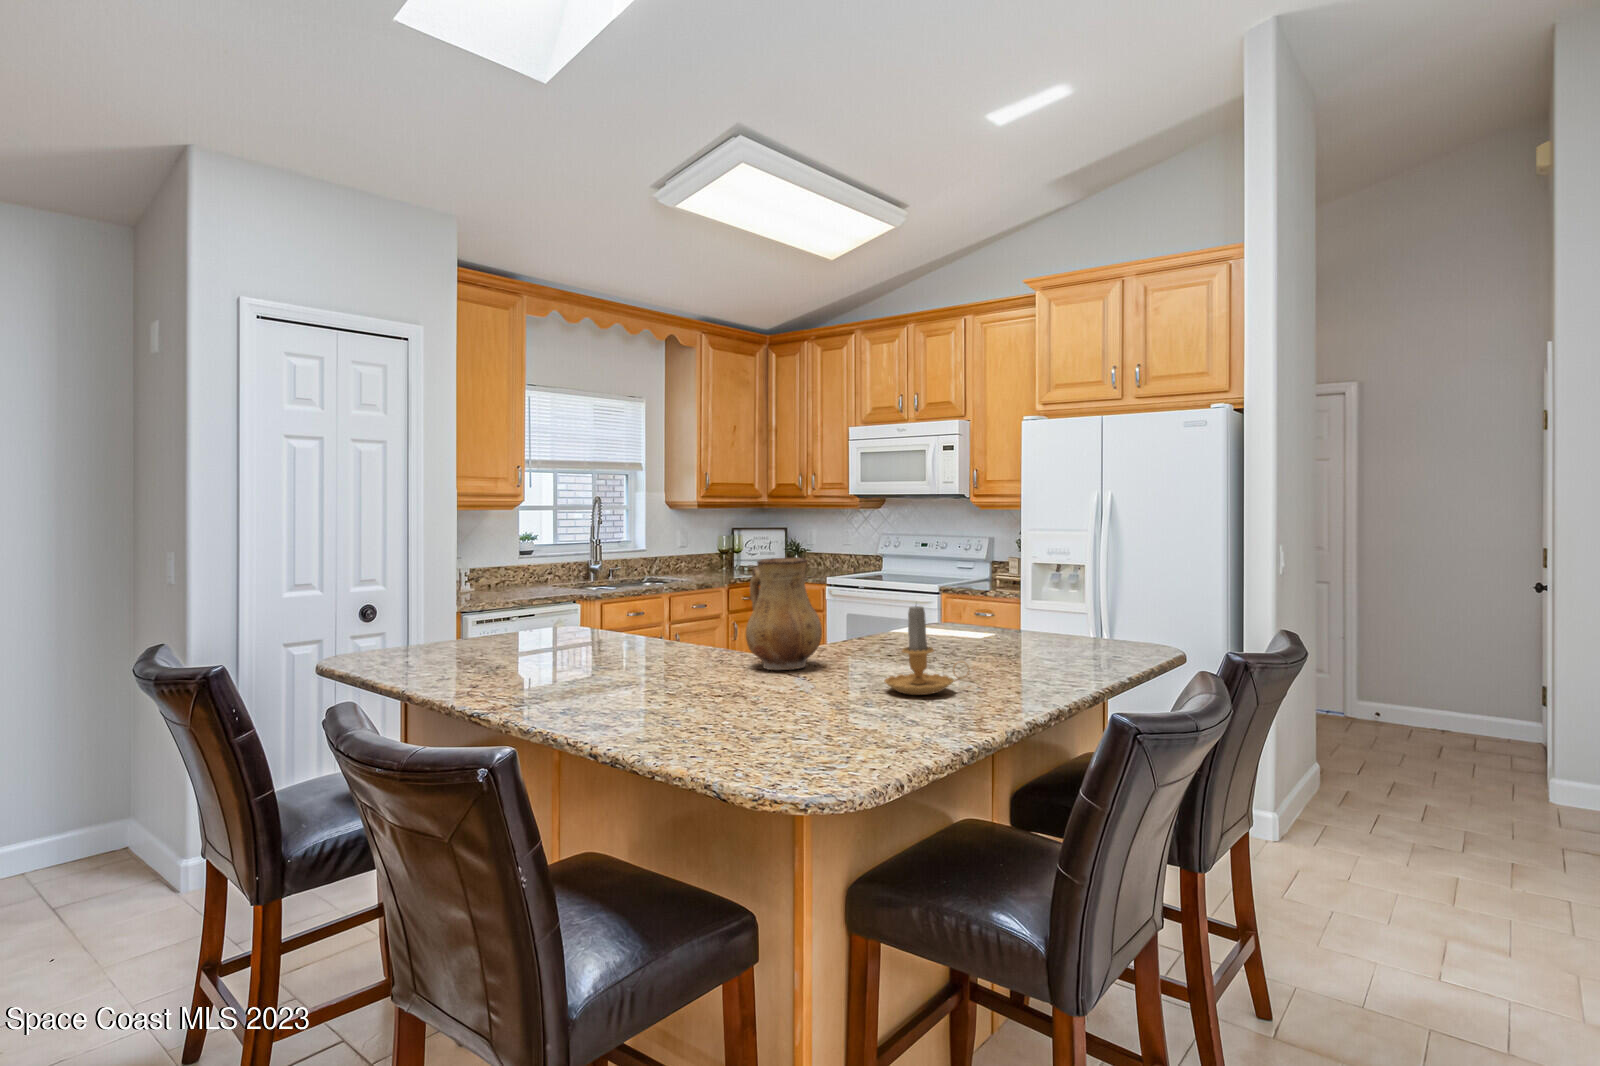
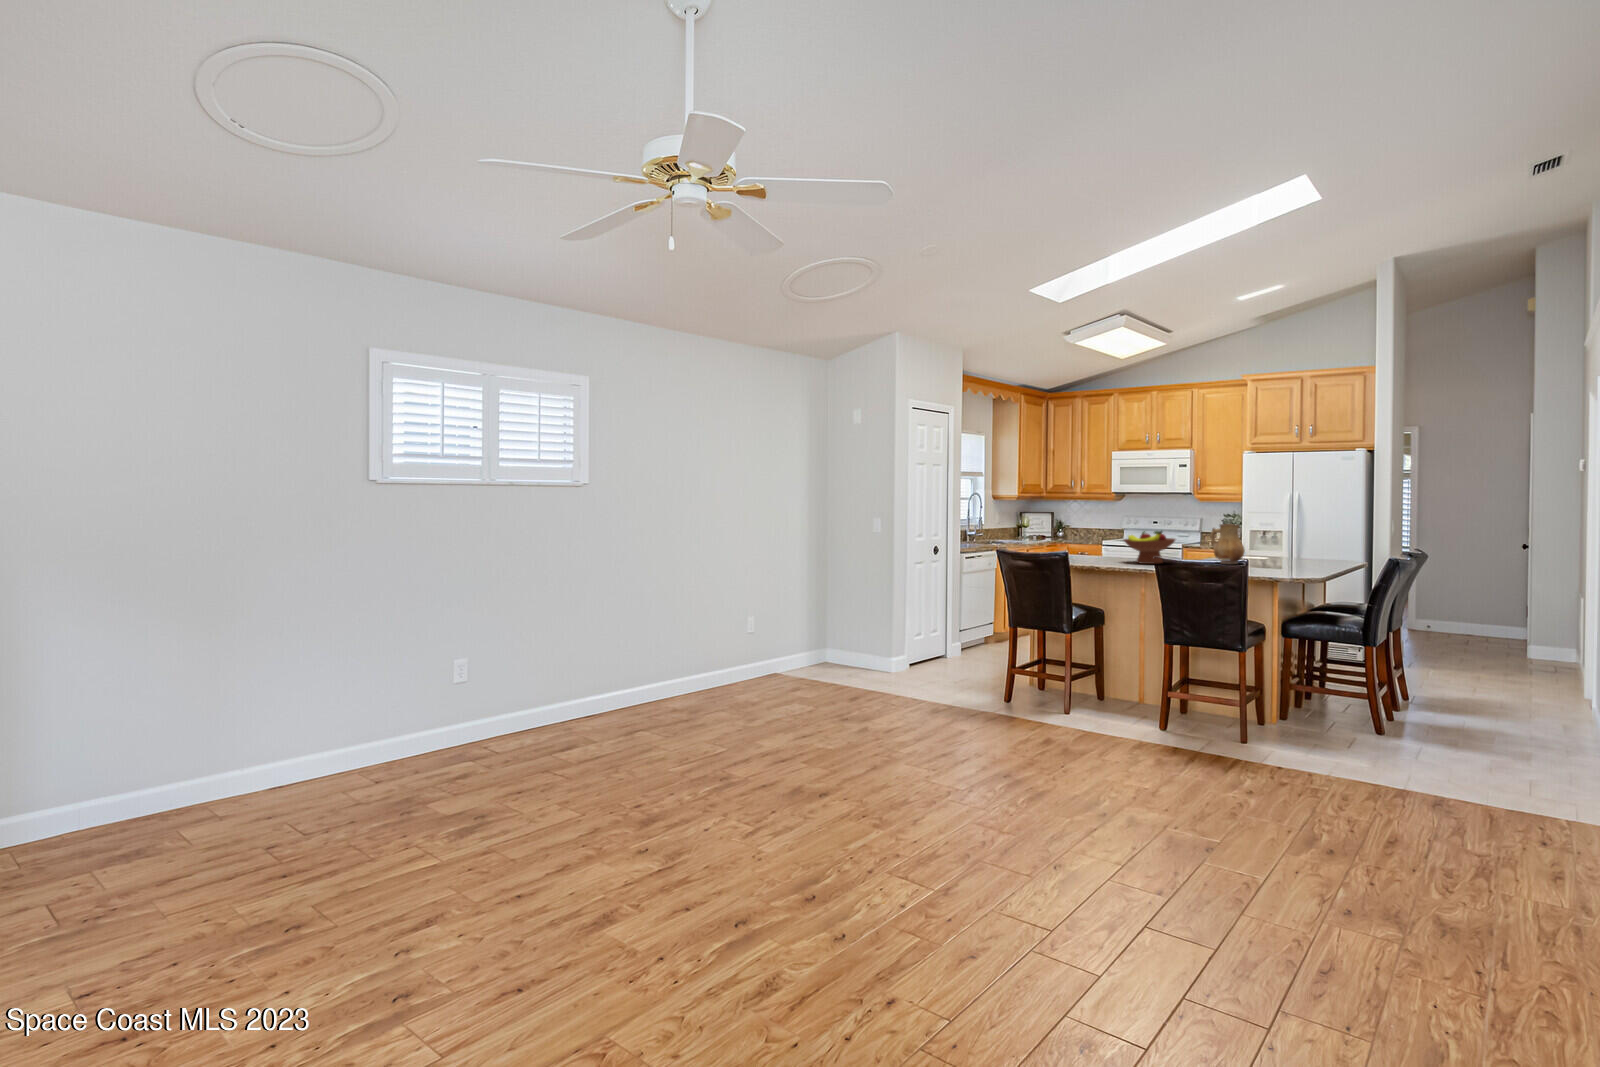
fruit bowl: none [501,577,642,670] -> present [1124,531,1175,564]
candle: present [884,606,970,695] -> none [1284,538,1314,568]

